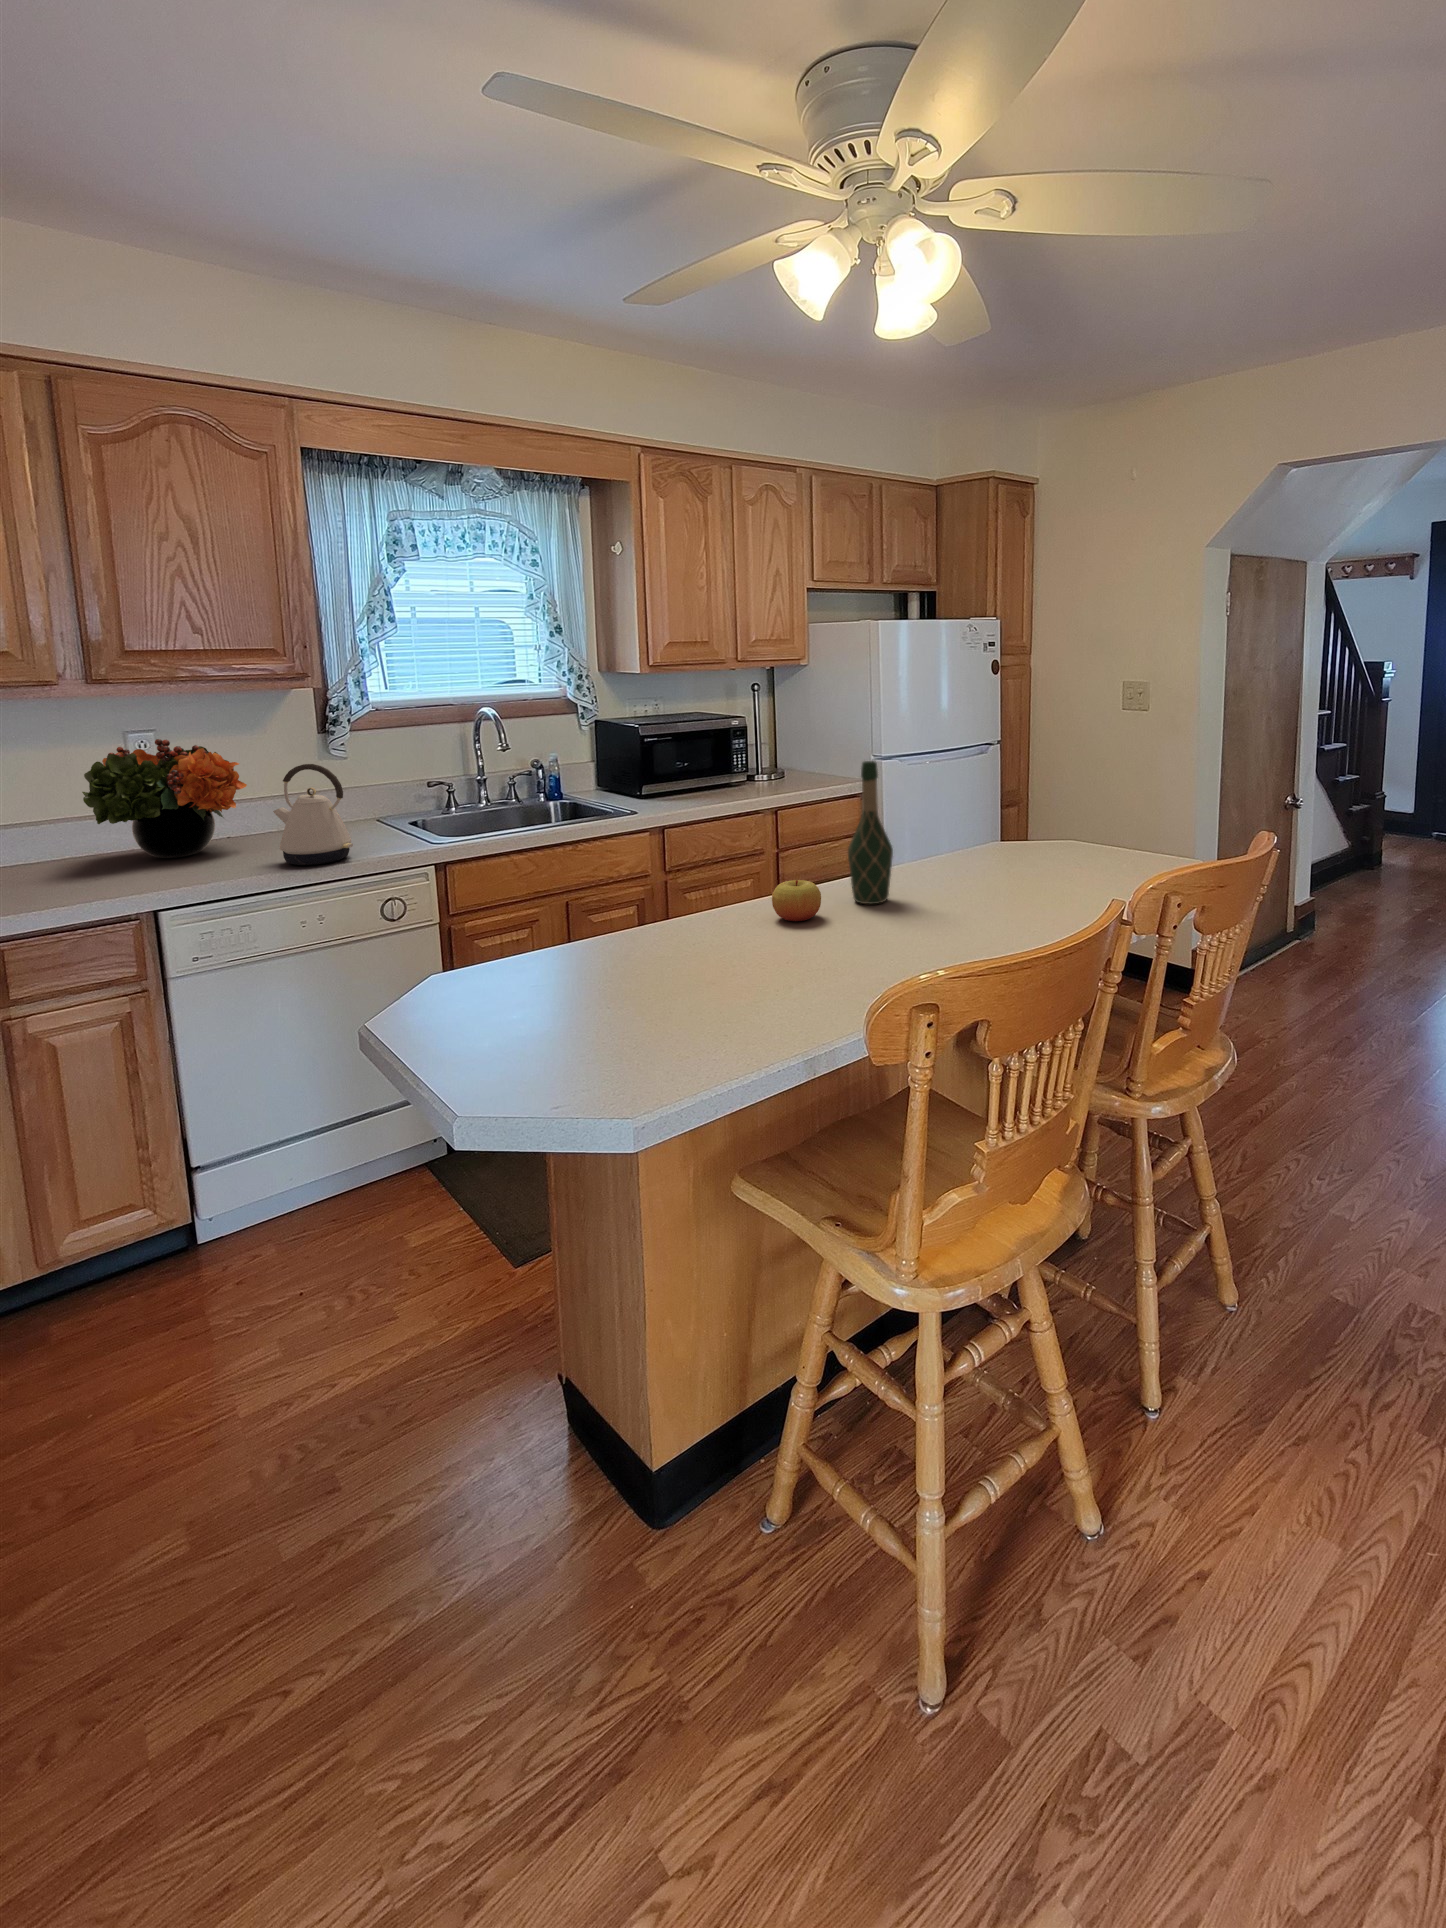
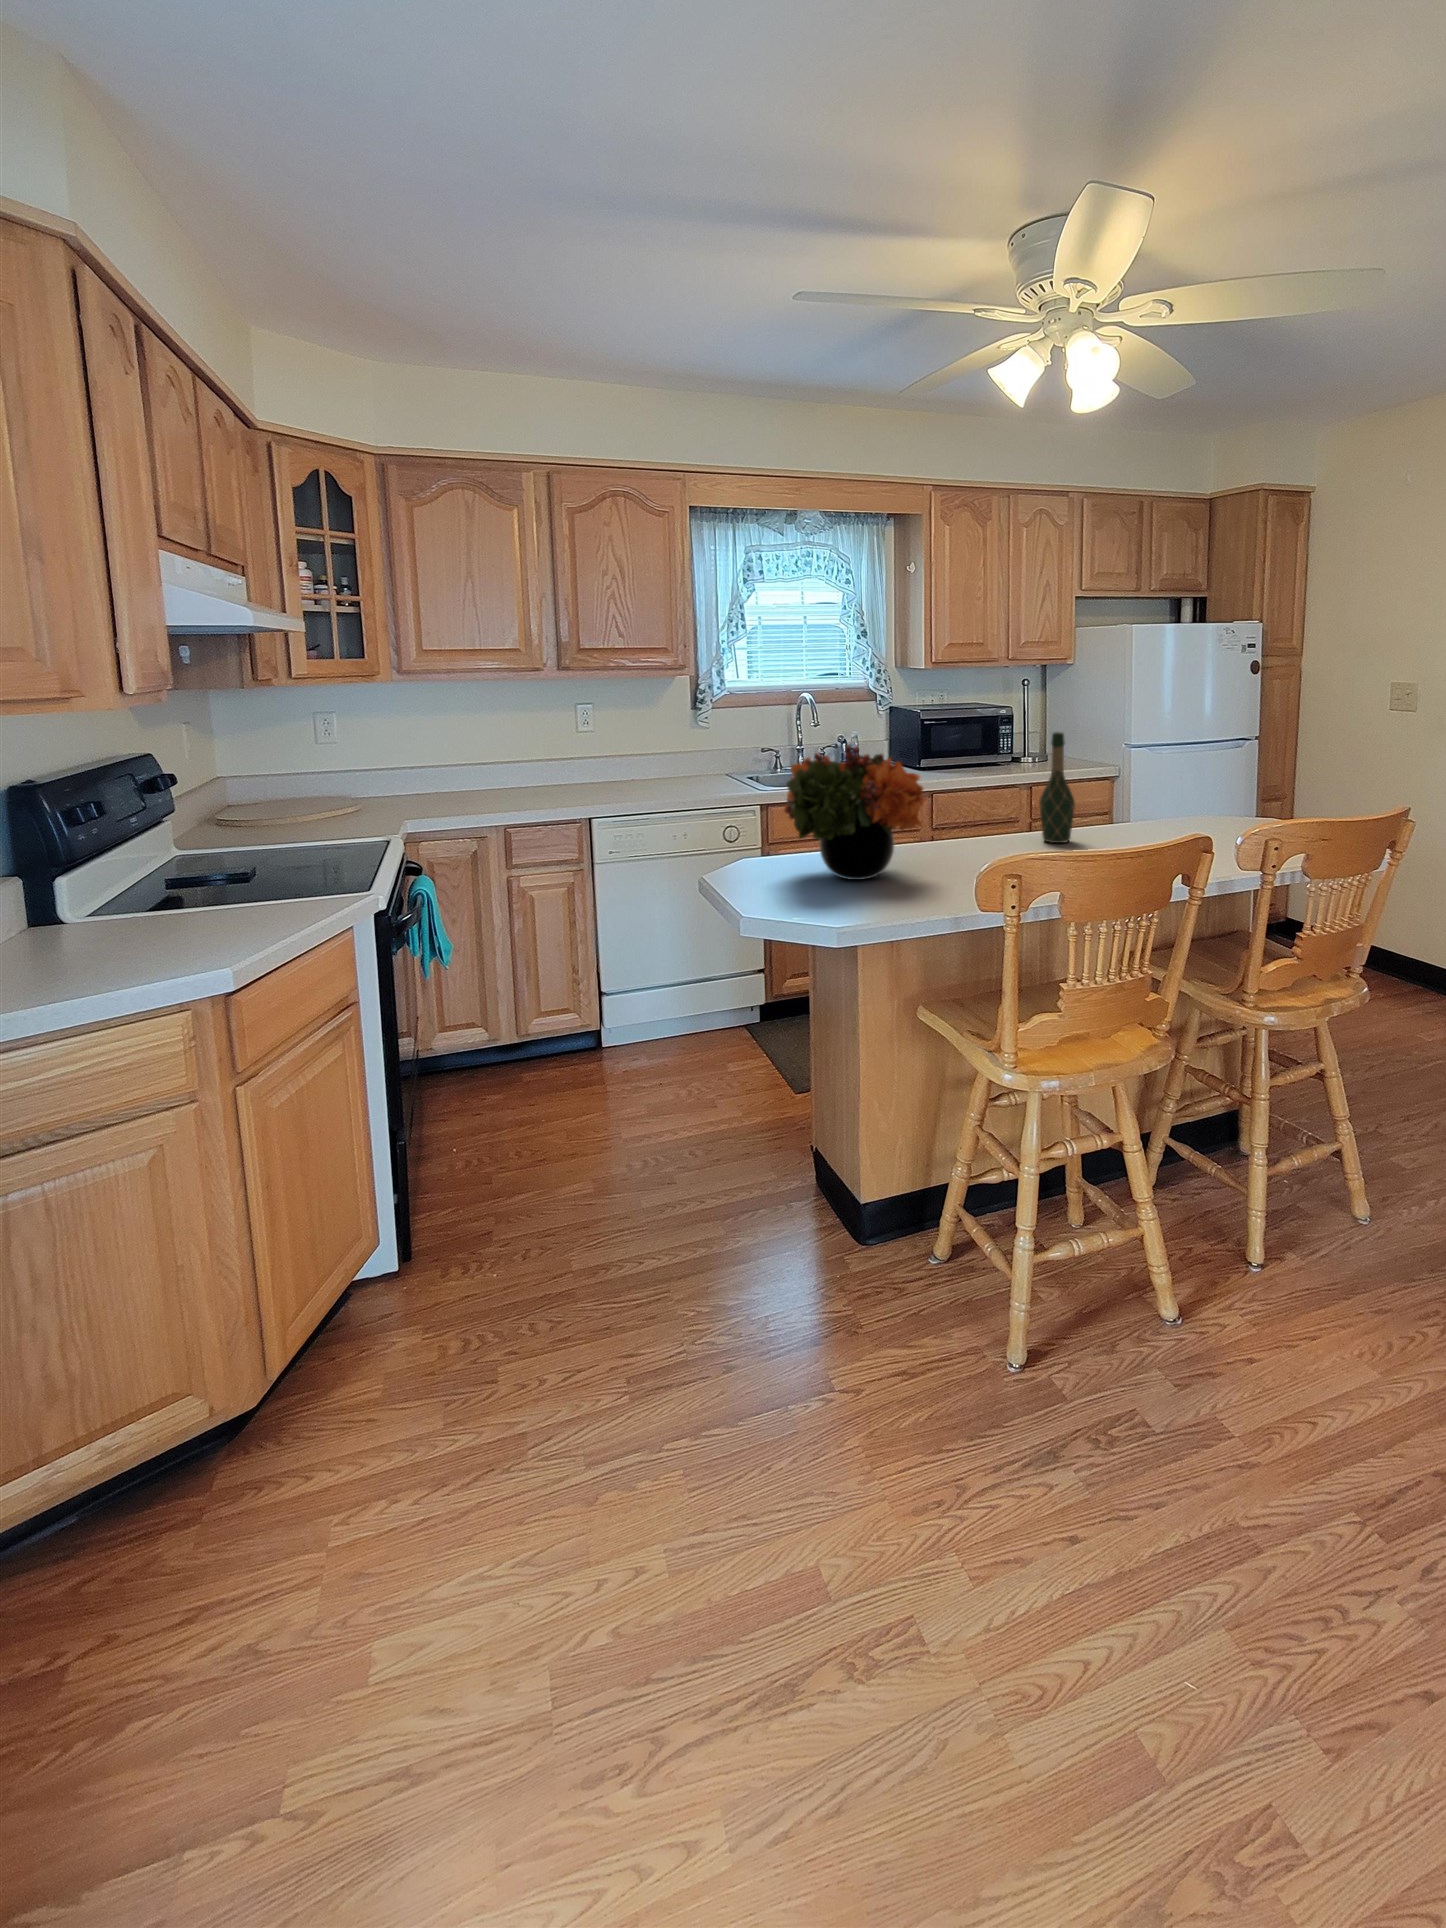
flower arrangement: present [82,739,247,858] -> present [784,745,928,880]
kettle: present [273,764,353,865] -> none [661,727,708,797]
apple: present [772,880,821,921] -> none [975,818,1012,848]

